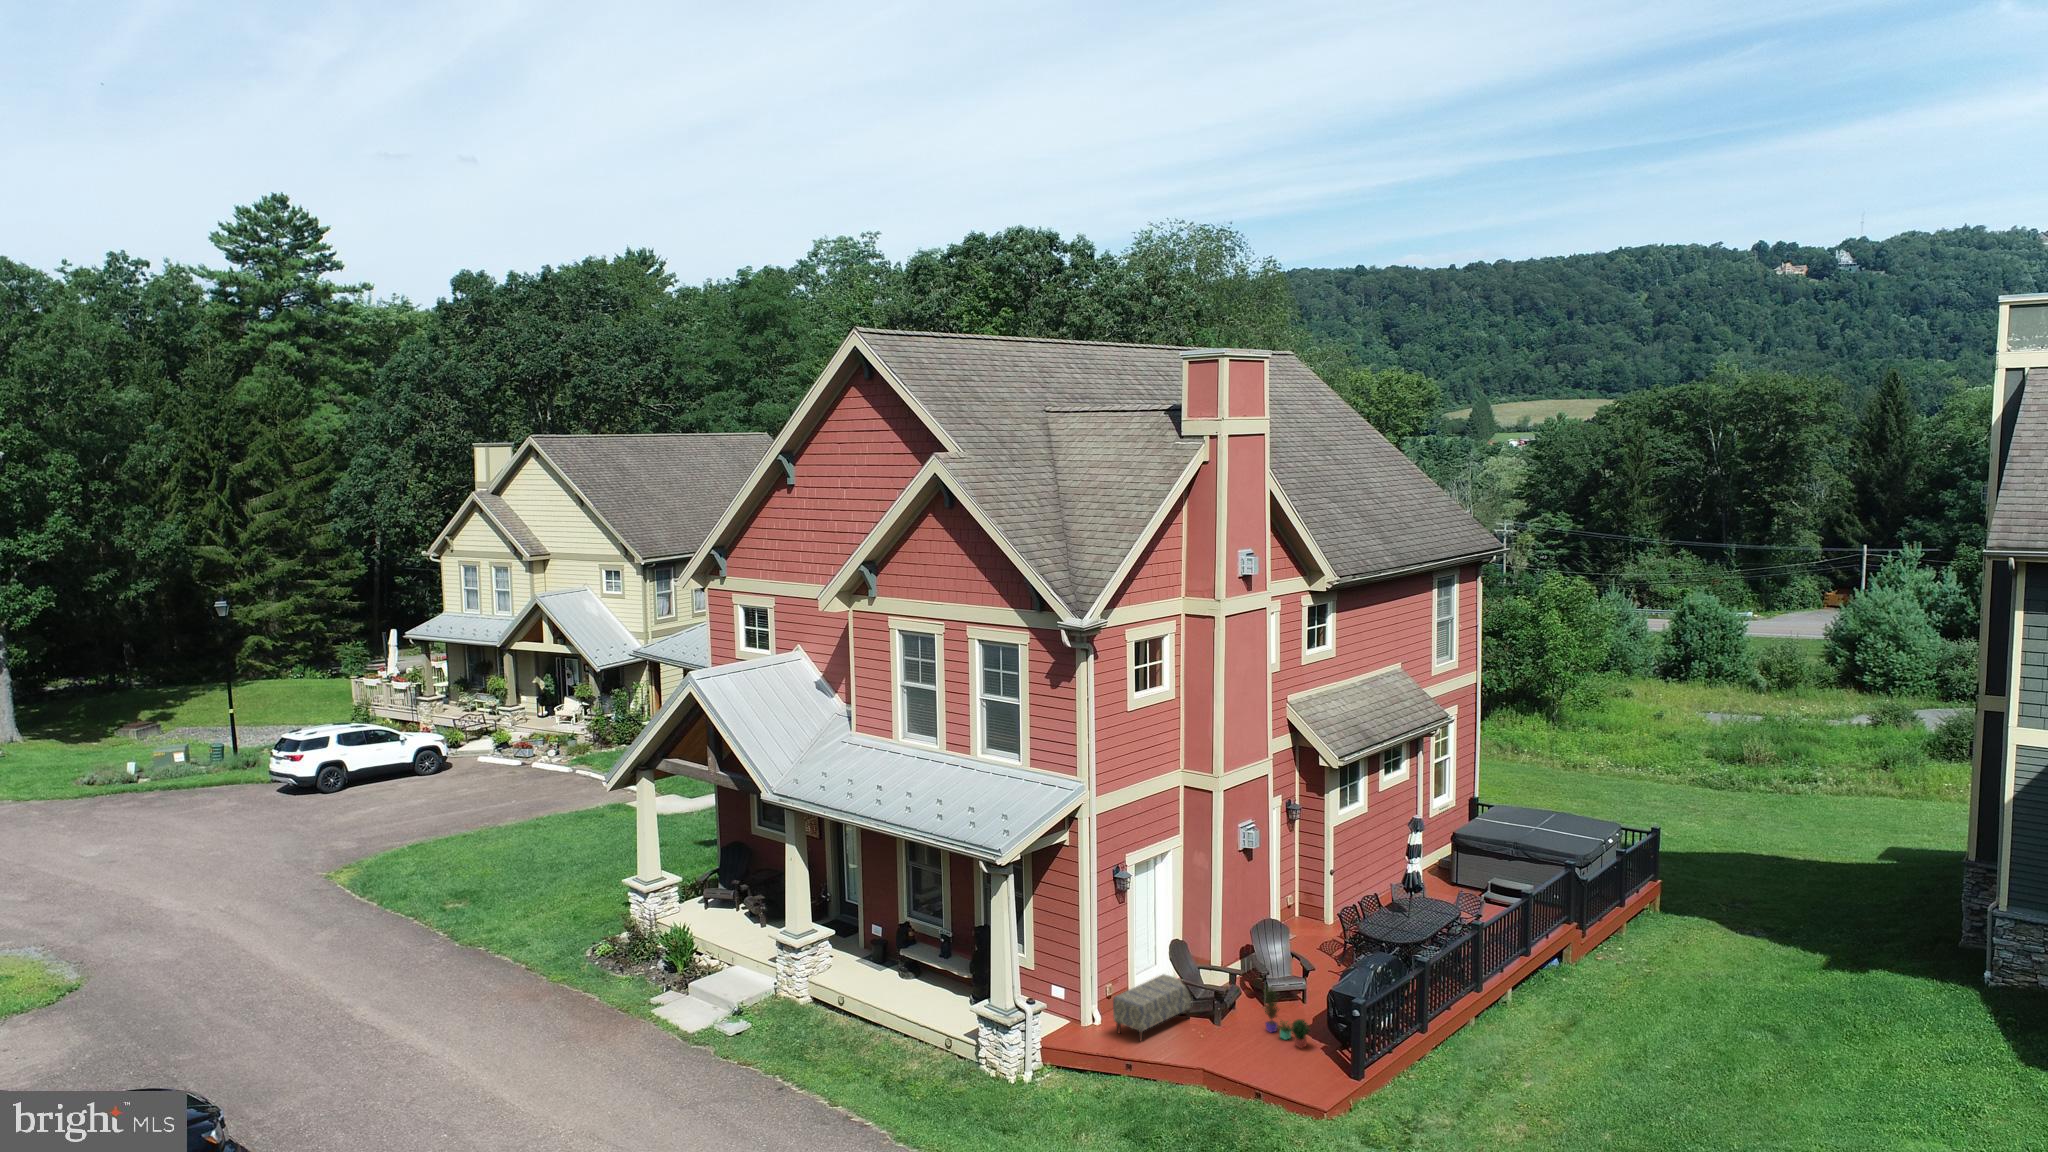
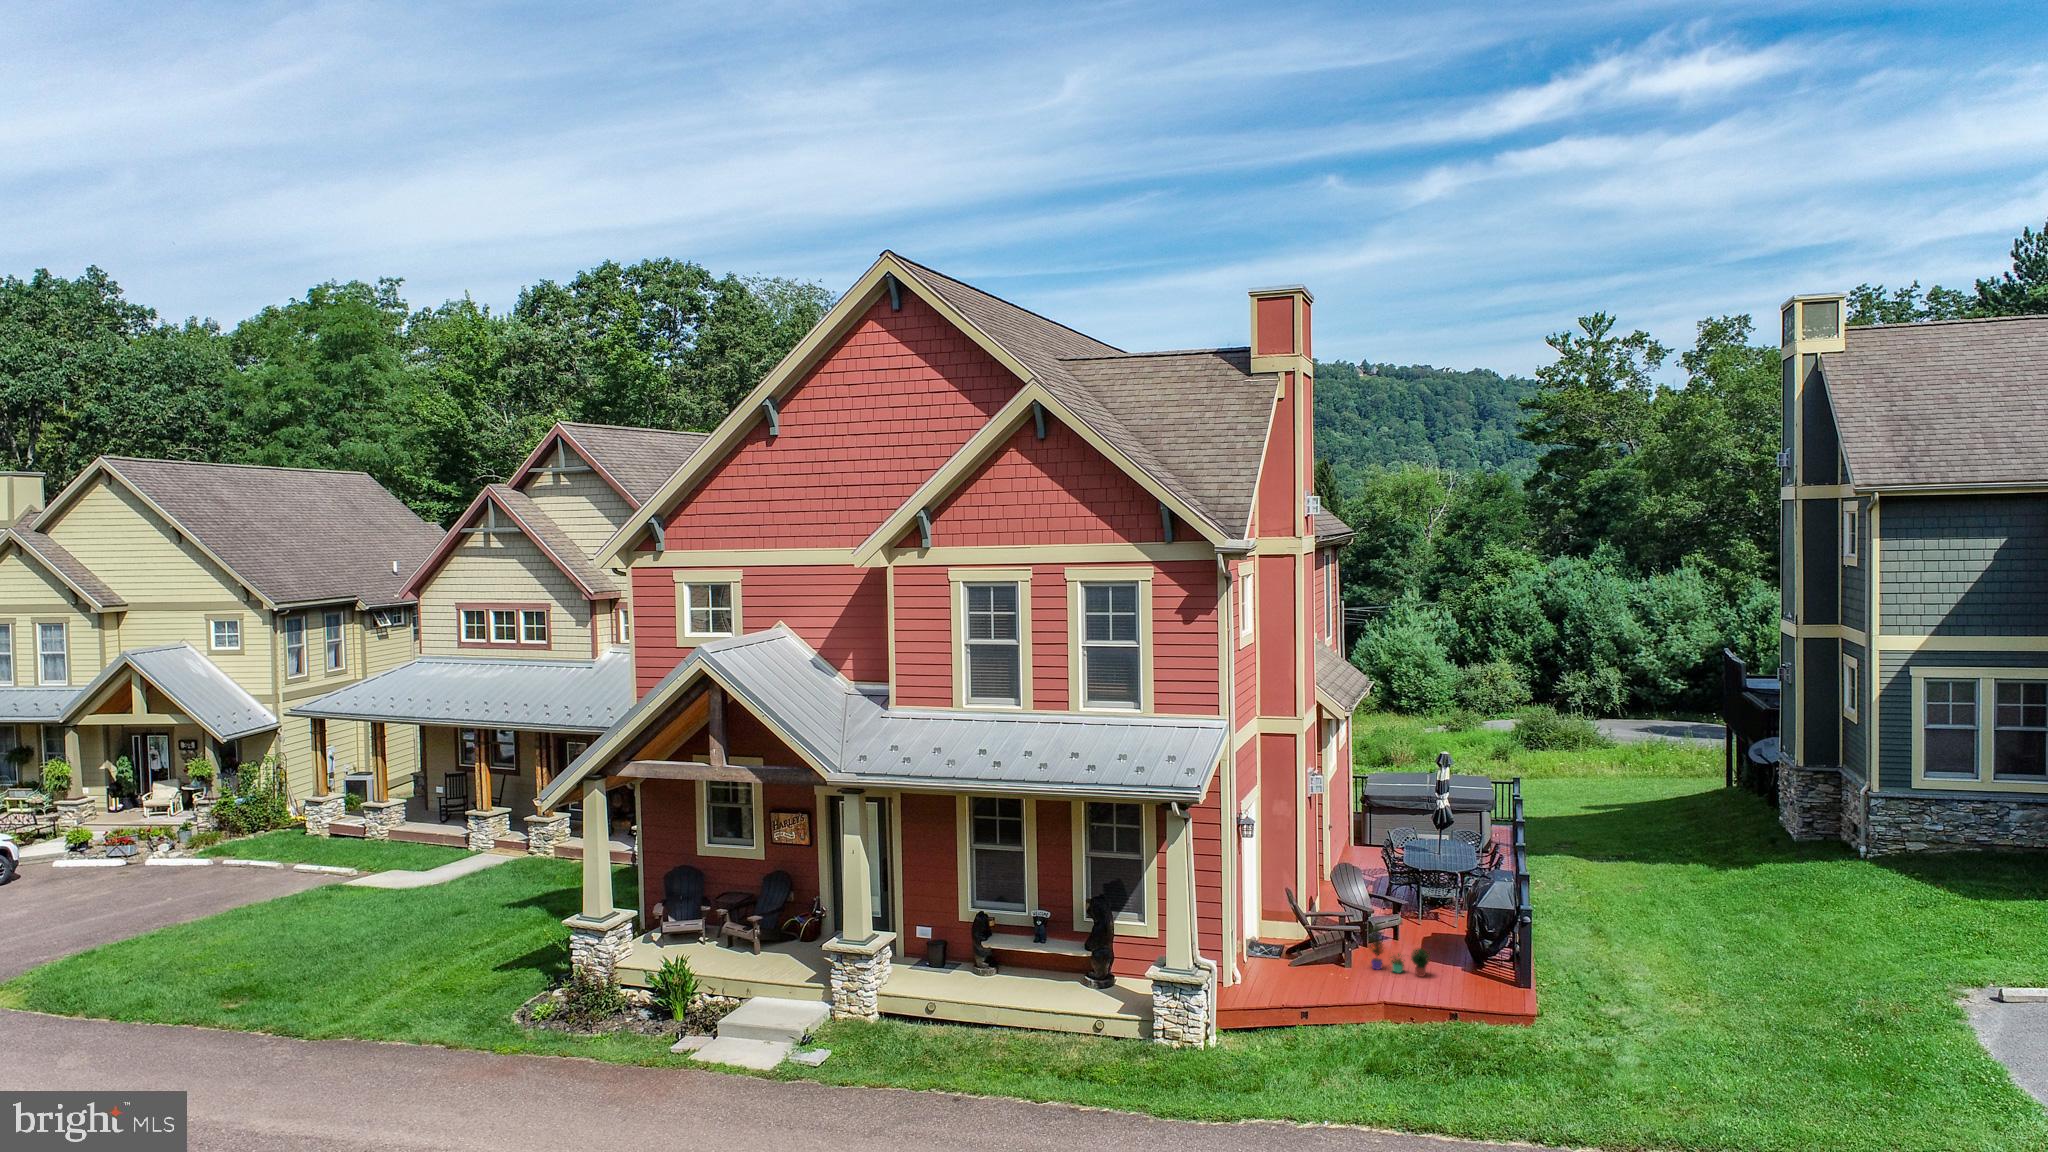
bench: present [1113,975,1191,1041] -> none [1237,930,1291,996]

